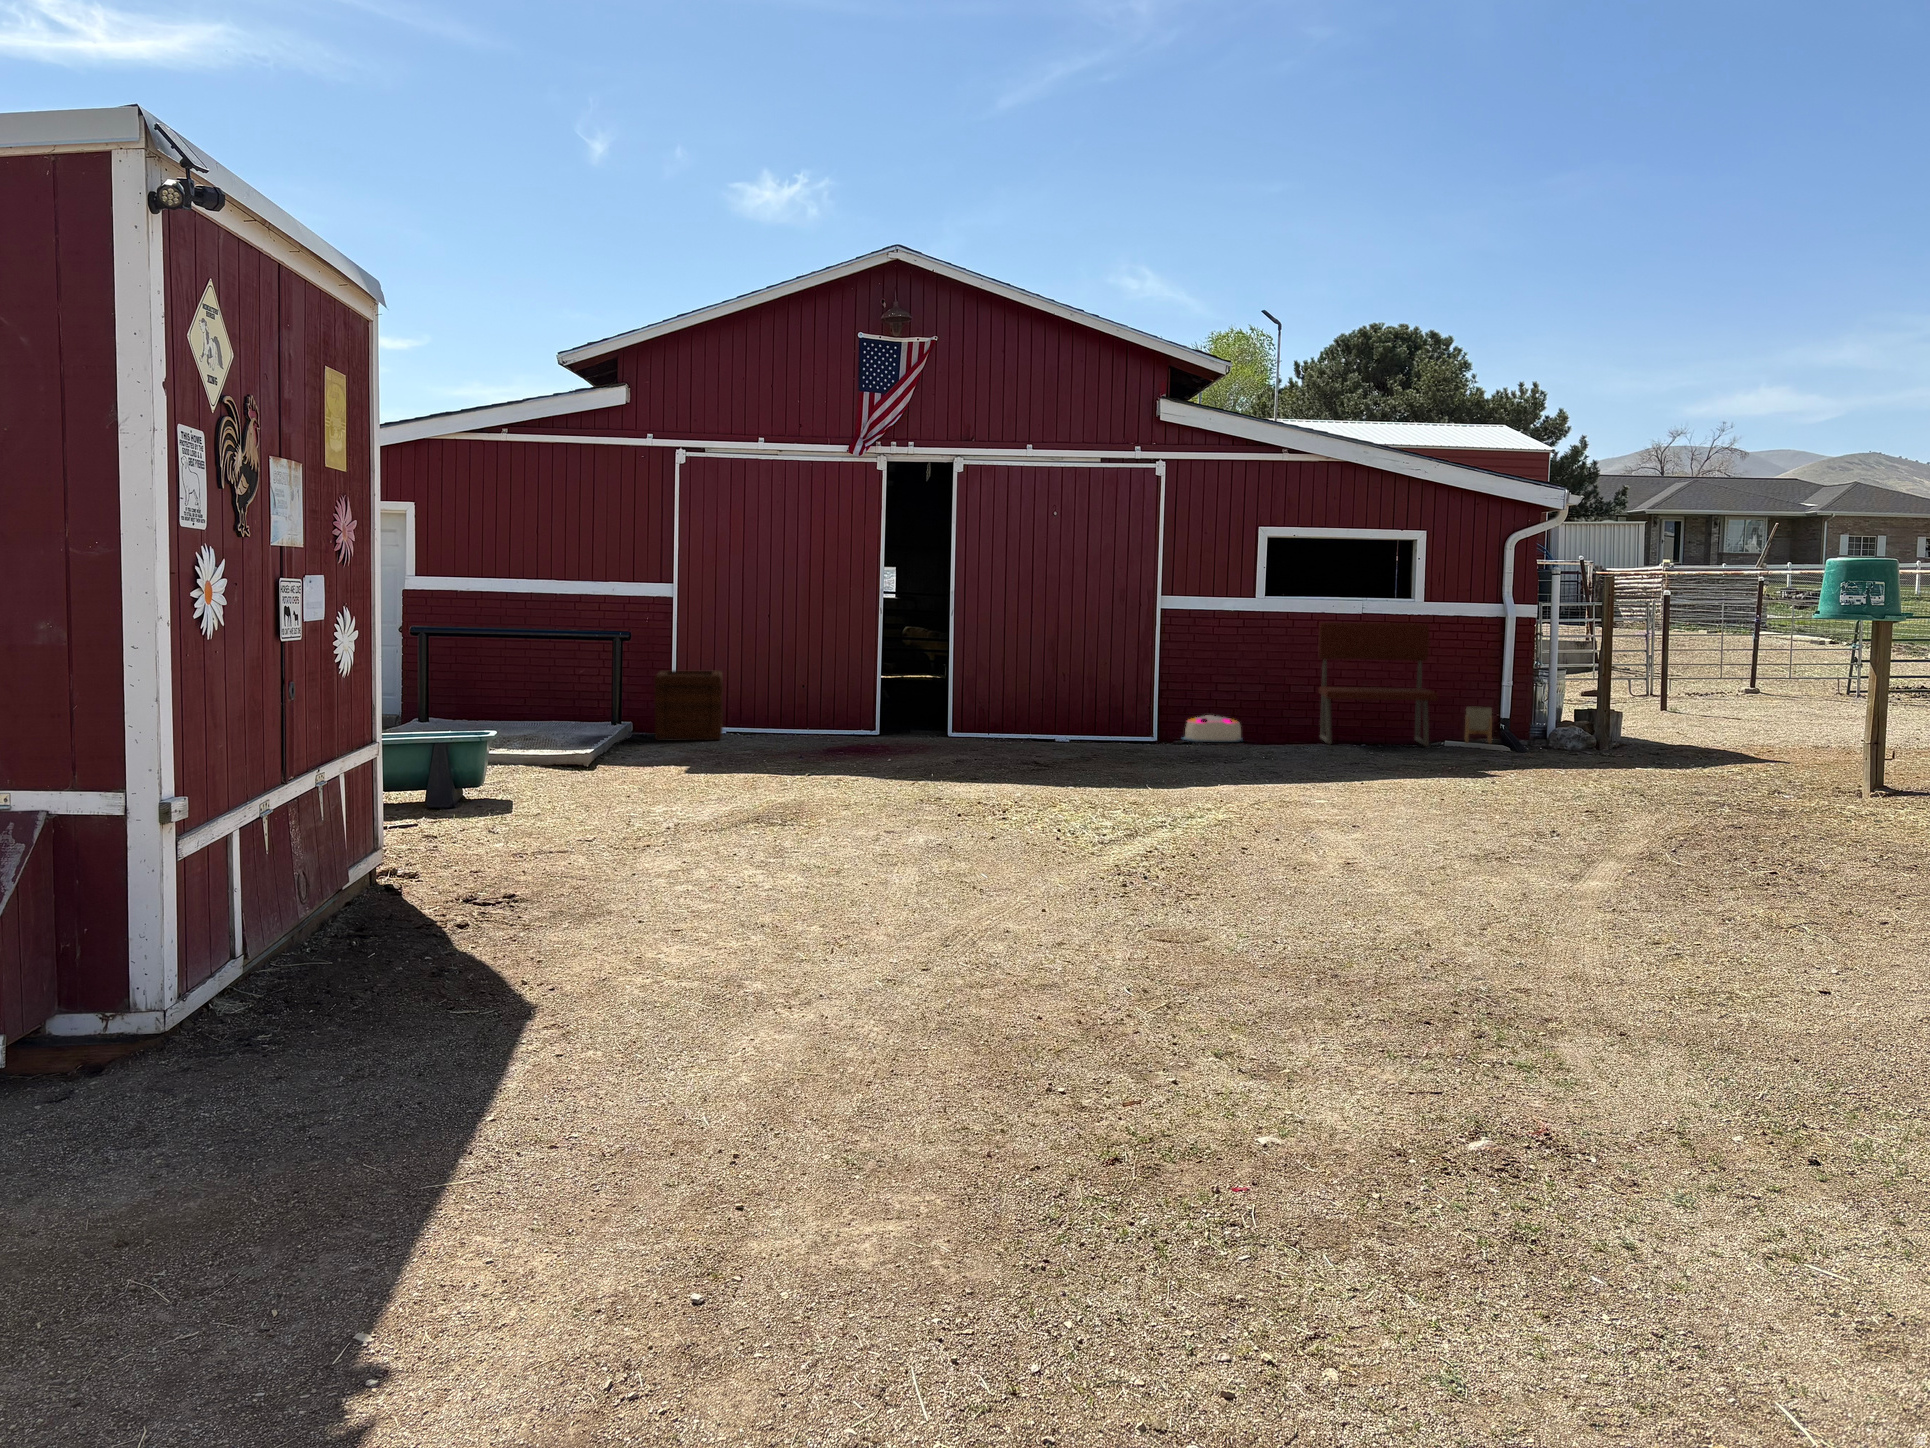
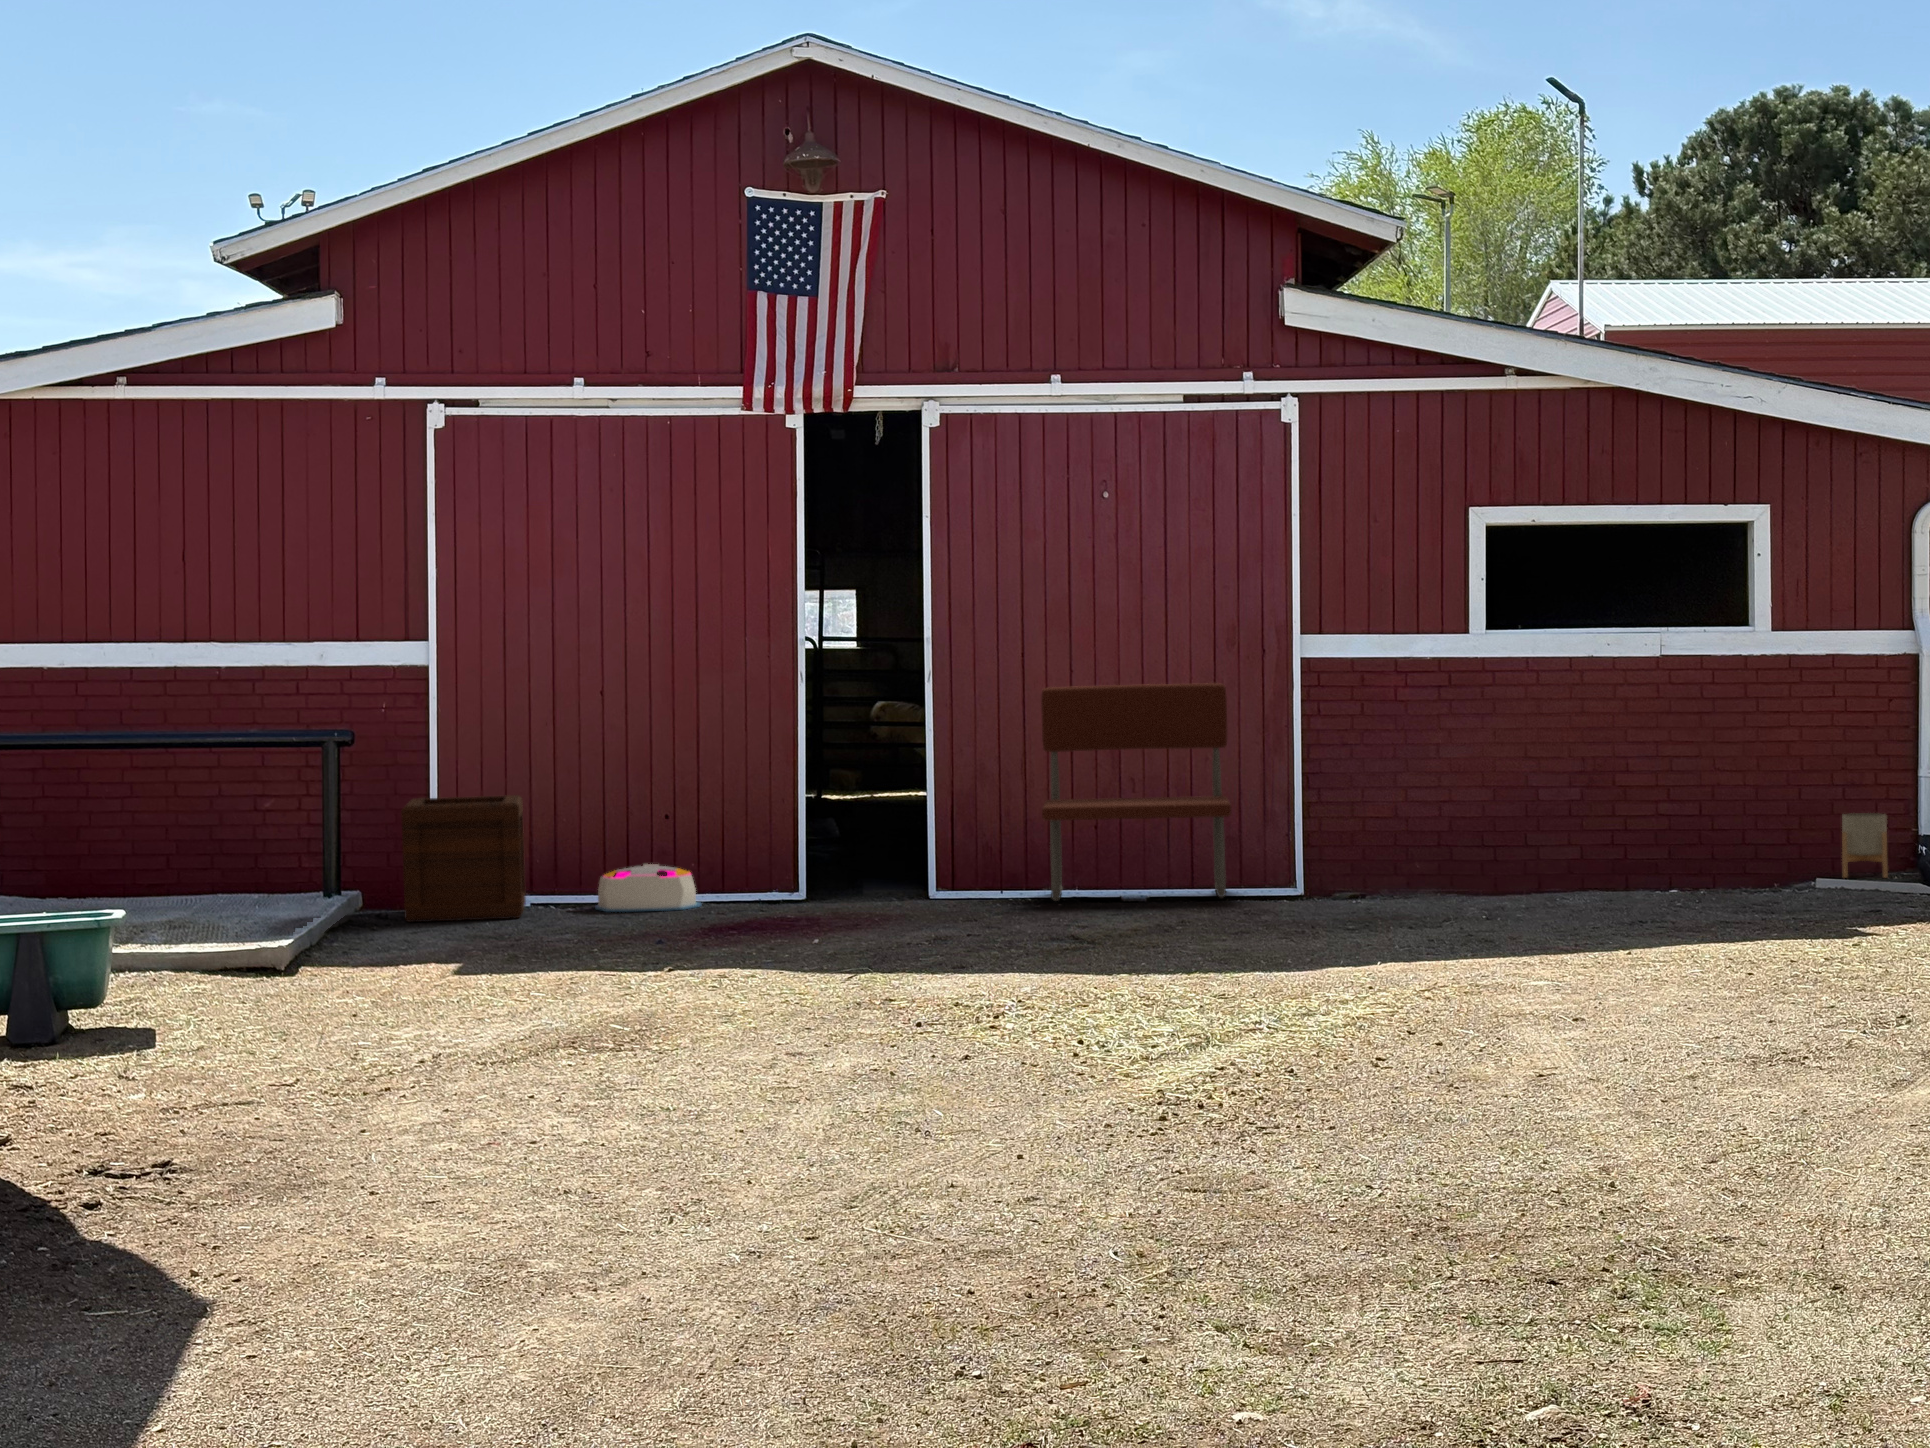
bench: present [1318,623,1438,746] -> present [1041,683,1231,901]
storage bin: present [1183,715,1242,742] -> present [595,864,701,912]

